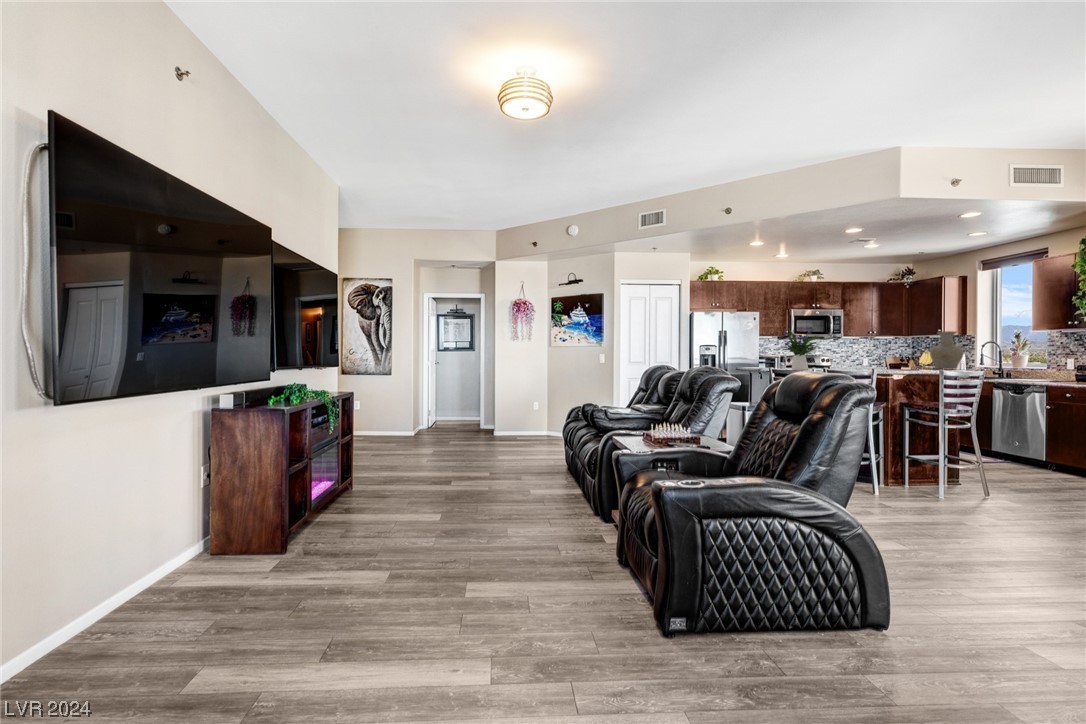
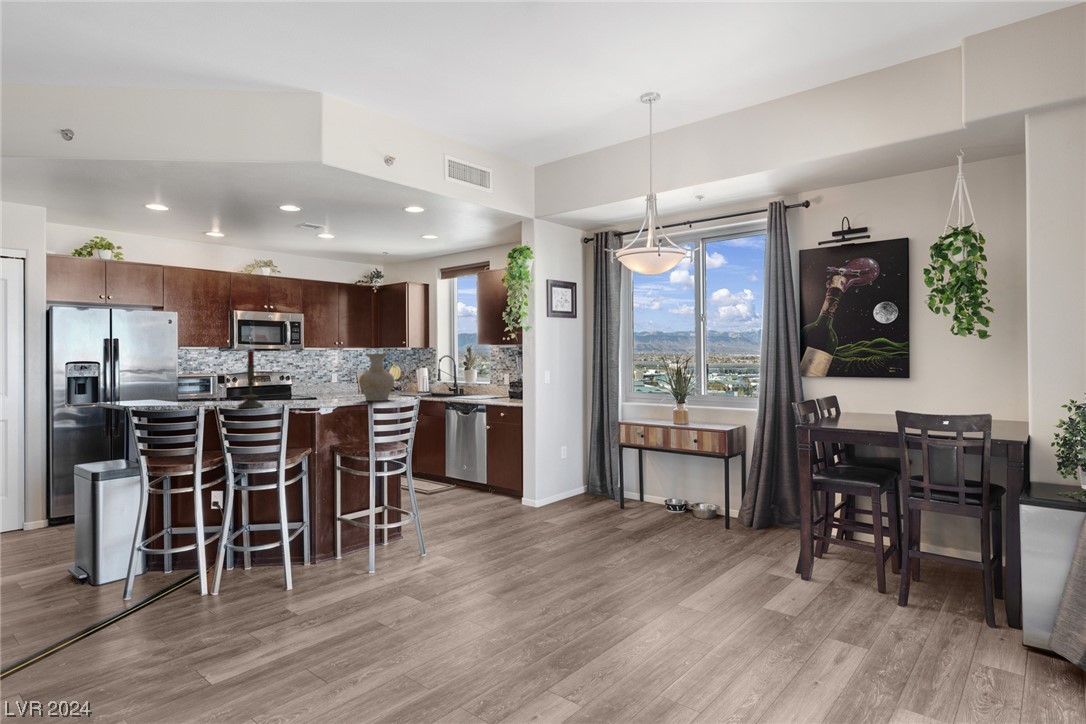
flower arrangement: present [781,328,820,370] -> none [155,342,226,409]
candle: none [835,330,853,370] -> present [238,350,263,408]

